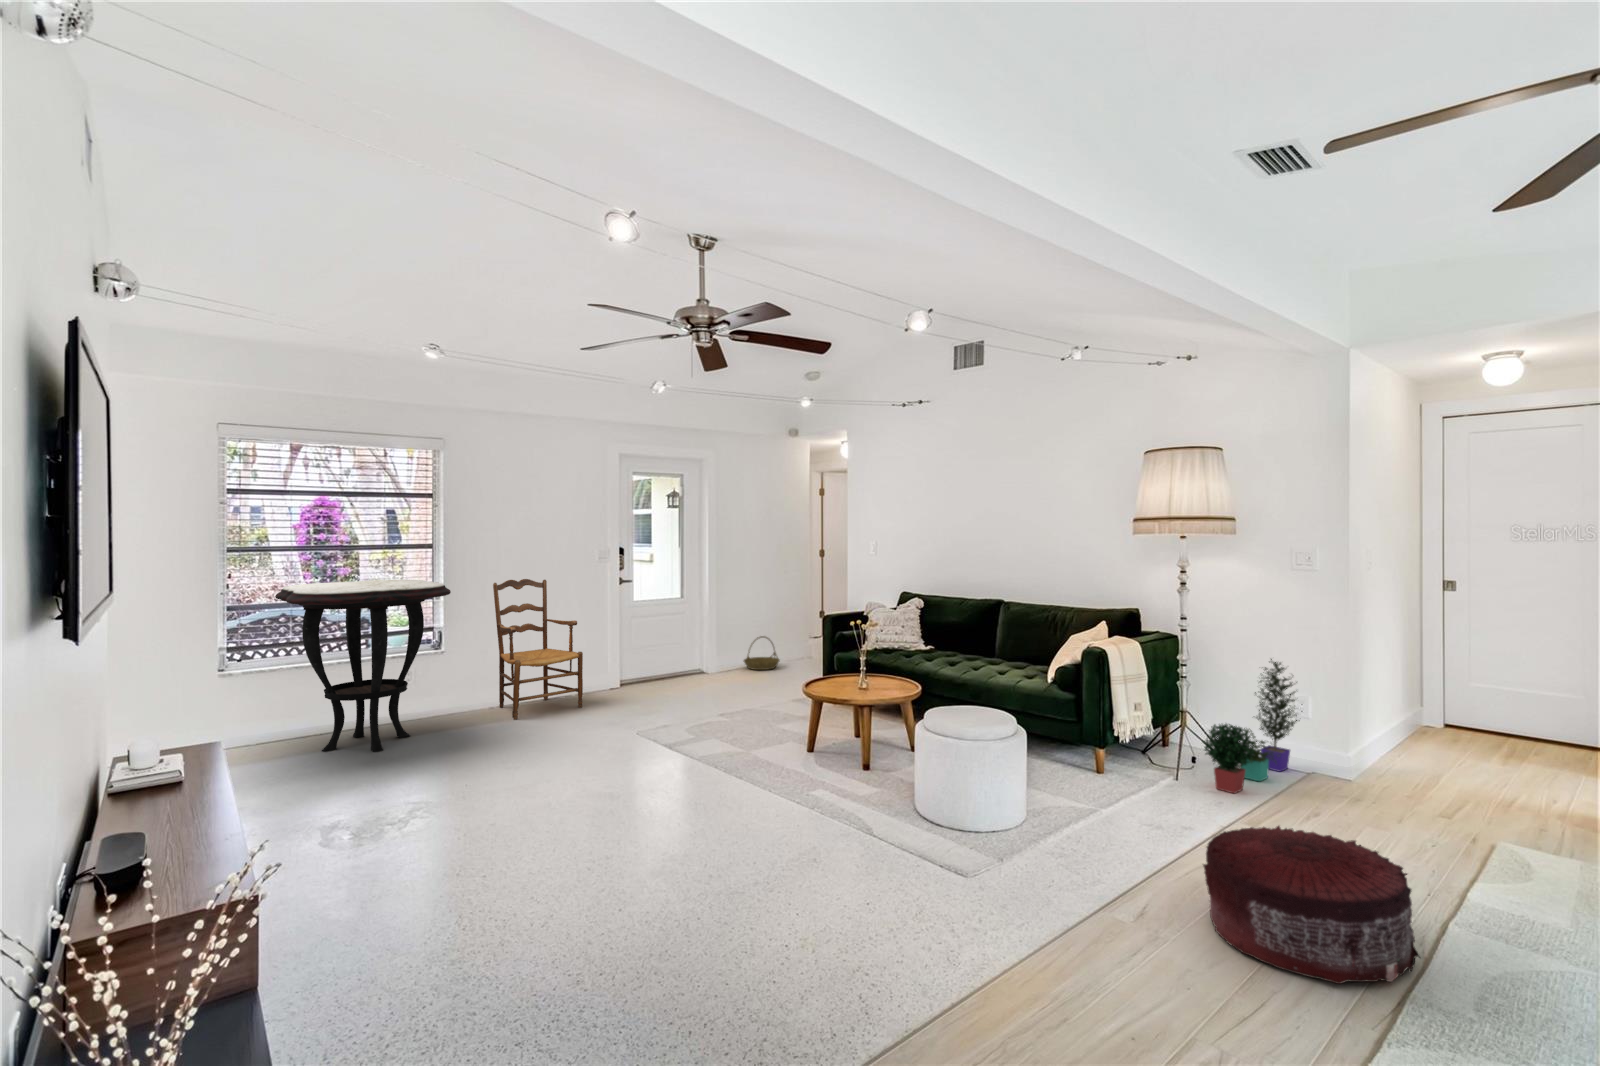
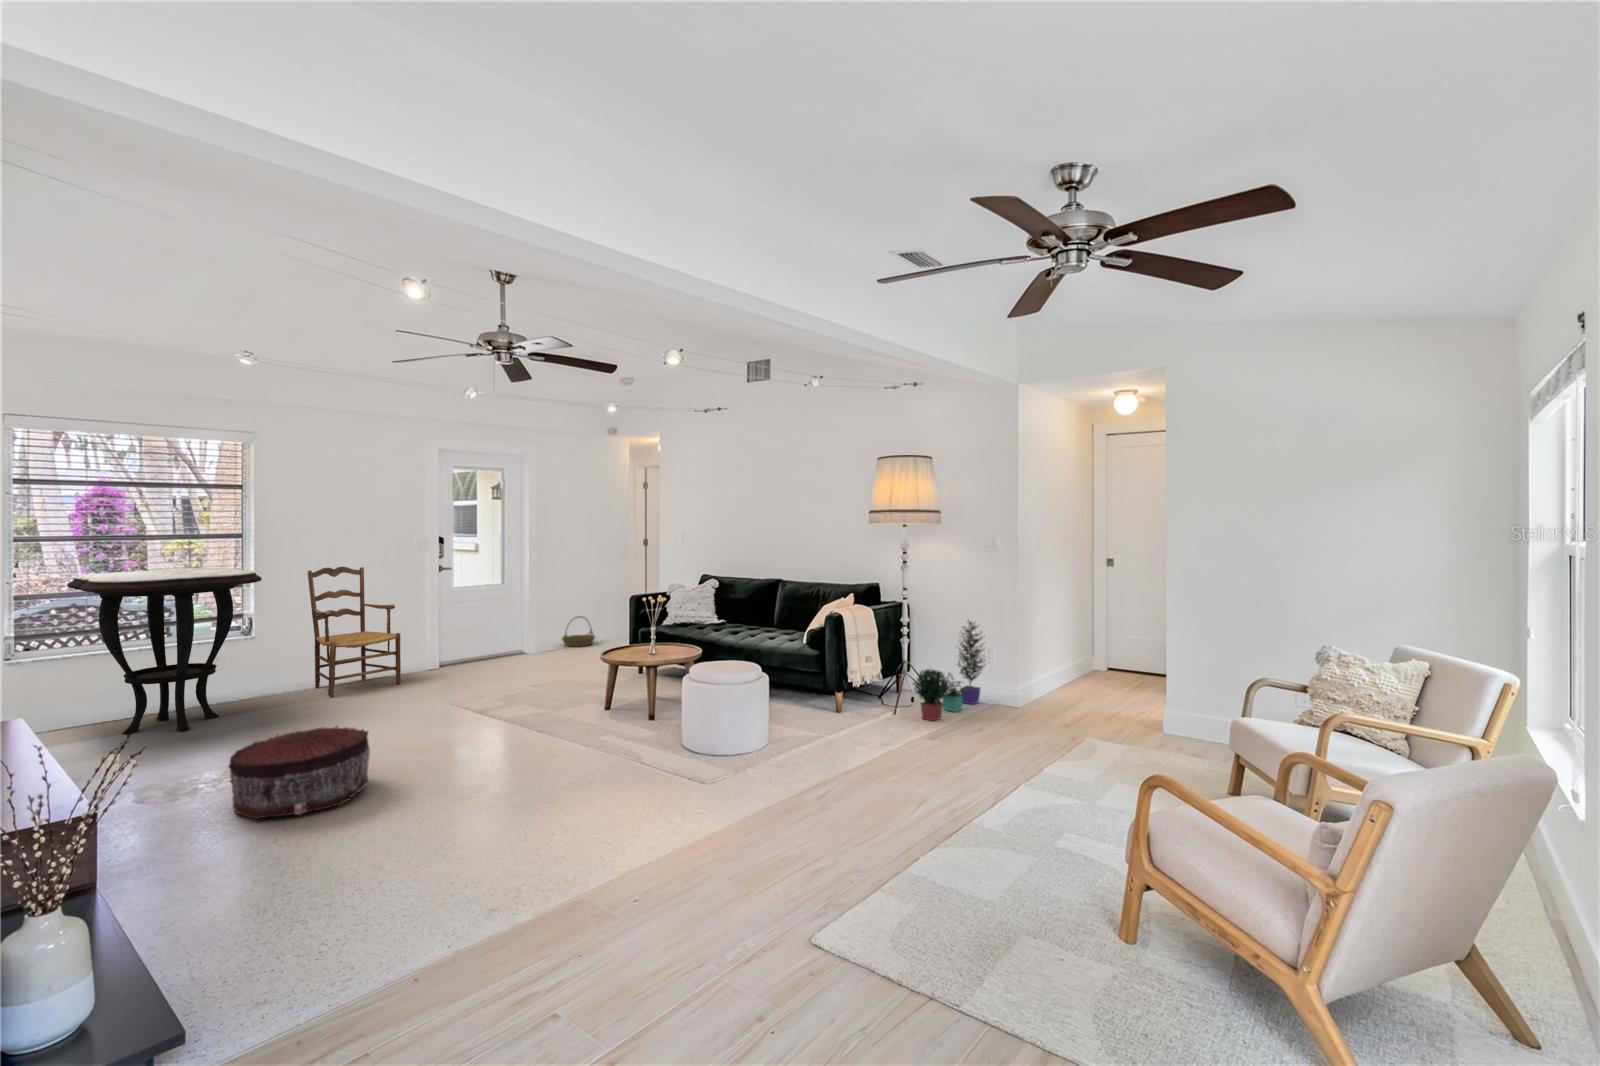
pouf: present [1203,826,1420,984] -> present [228,727,370,819]

